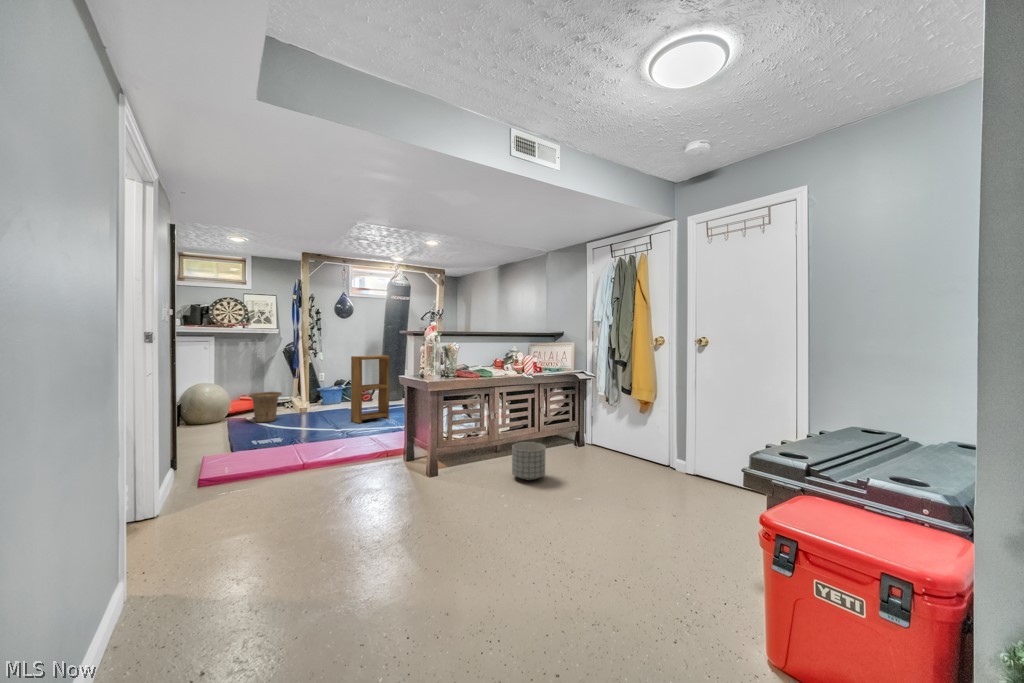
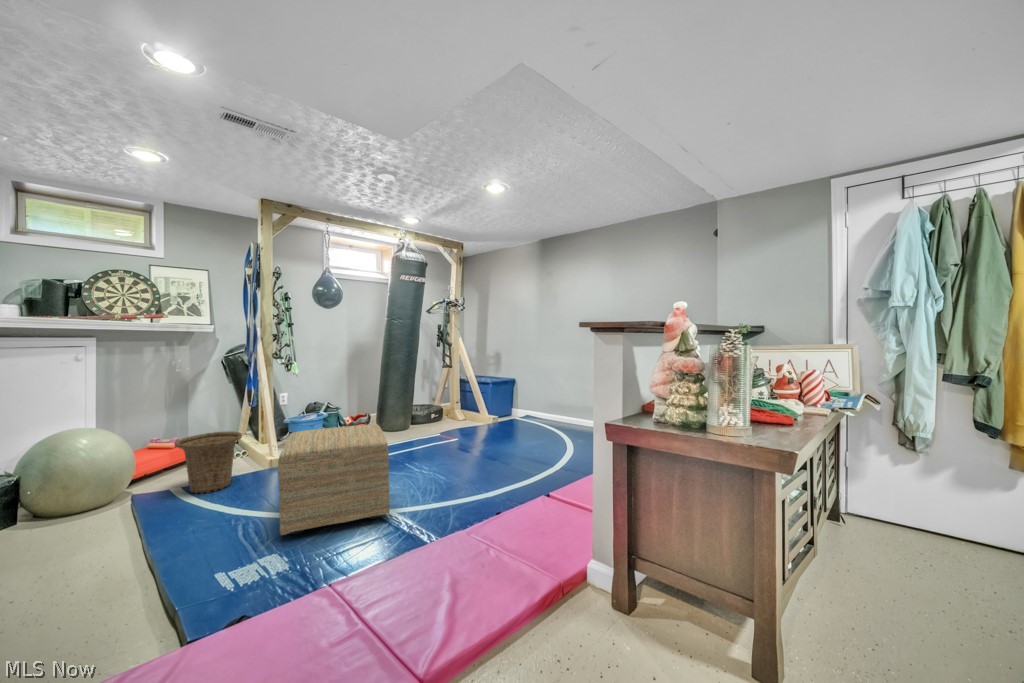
shelving unit: present [351,355,390,423] -> none [372,362,431,478]
ottoman: none [285,390,348,438] -> present [278,424,389,535]
planter: present [512,442,545,481] -> none [858,527,958,626]

